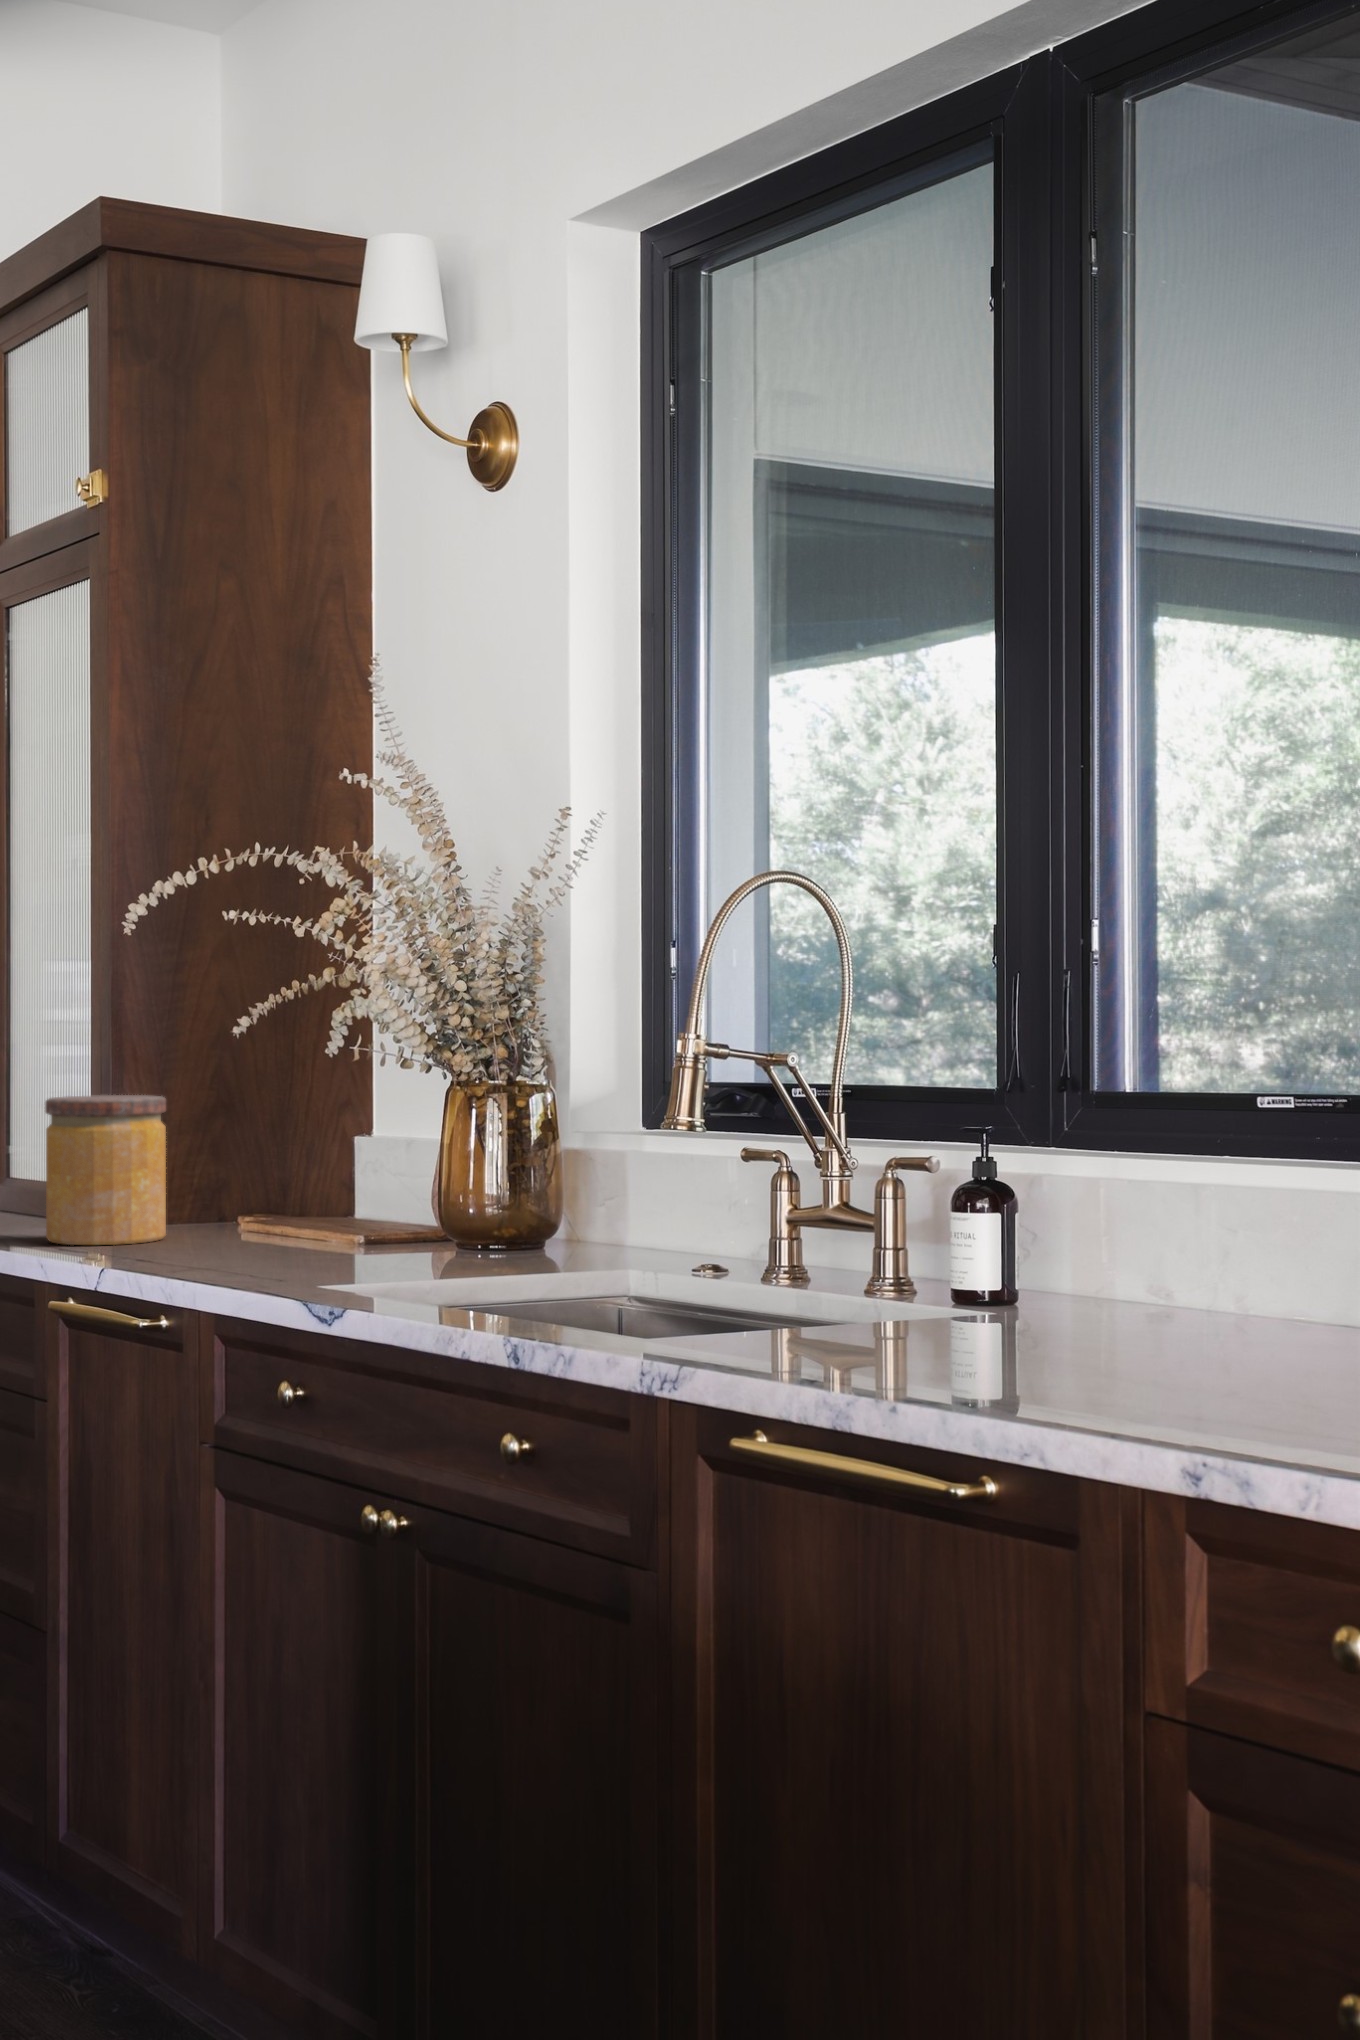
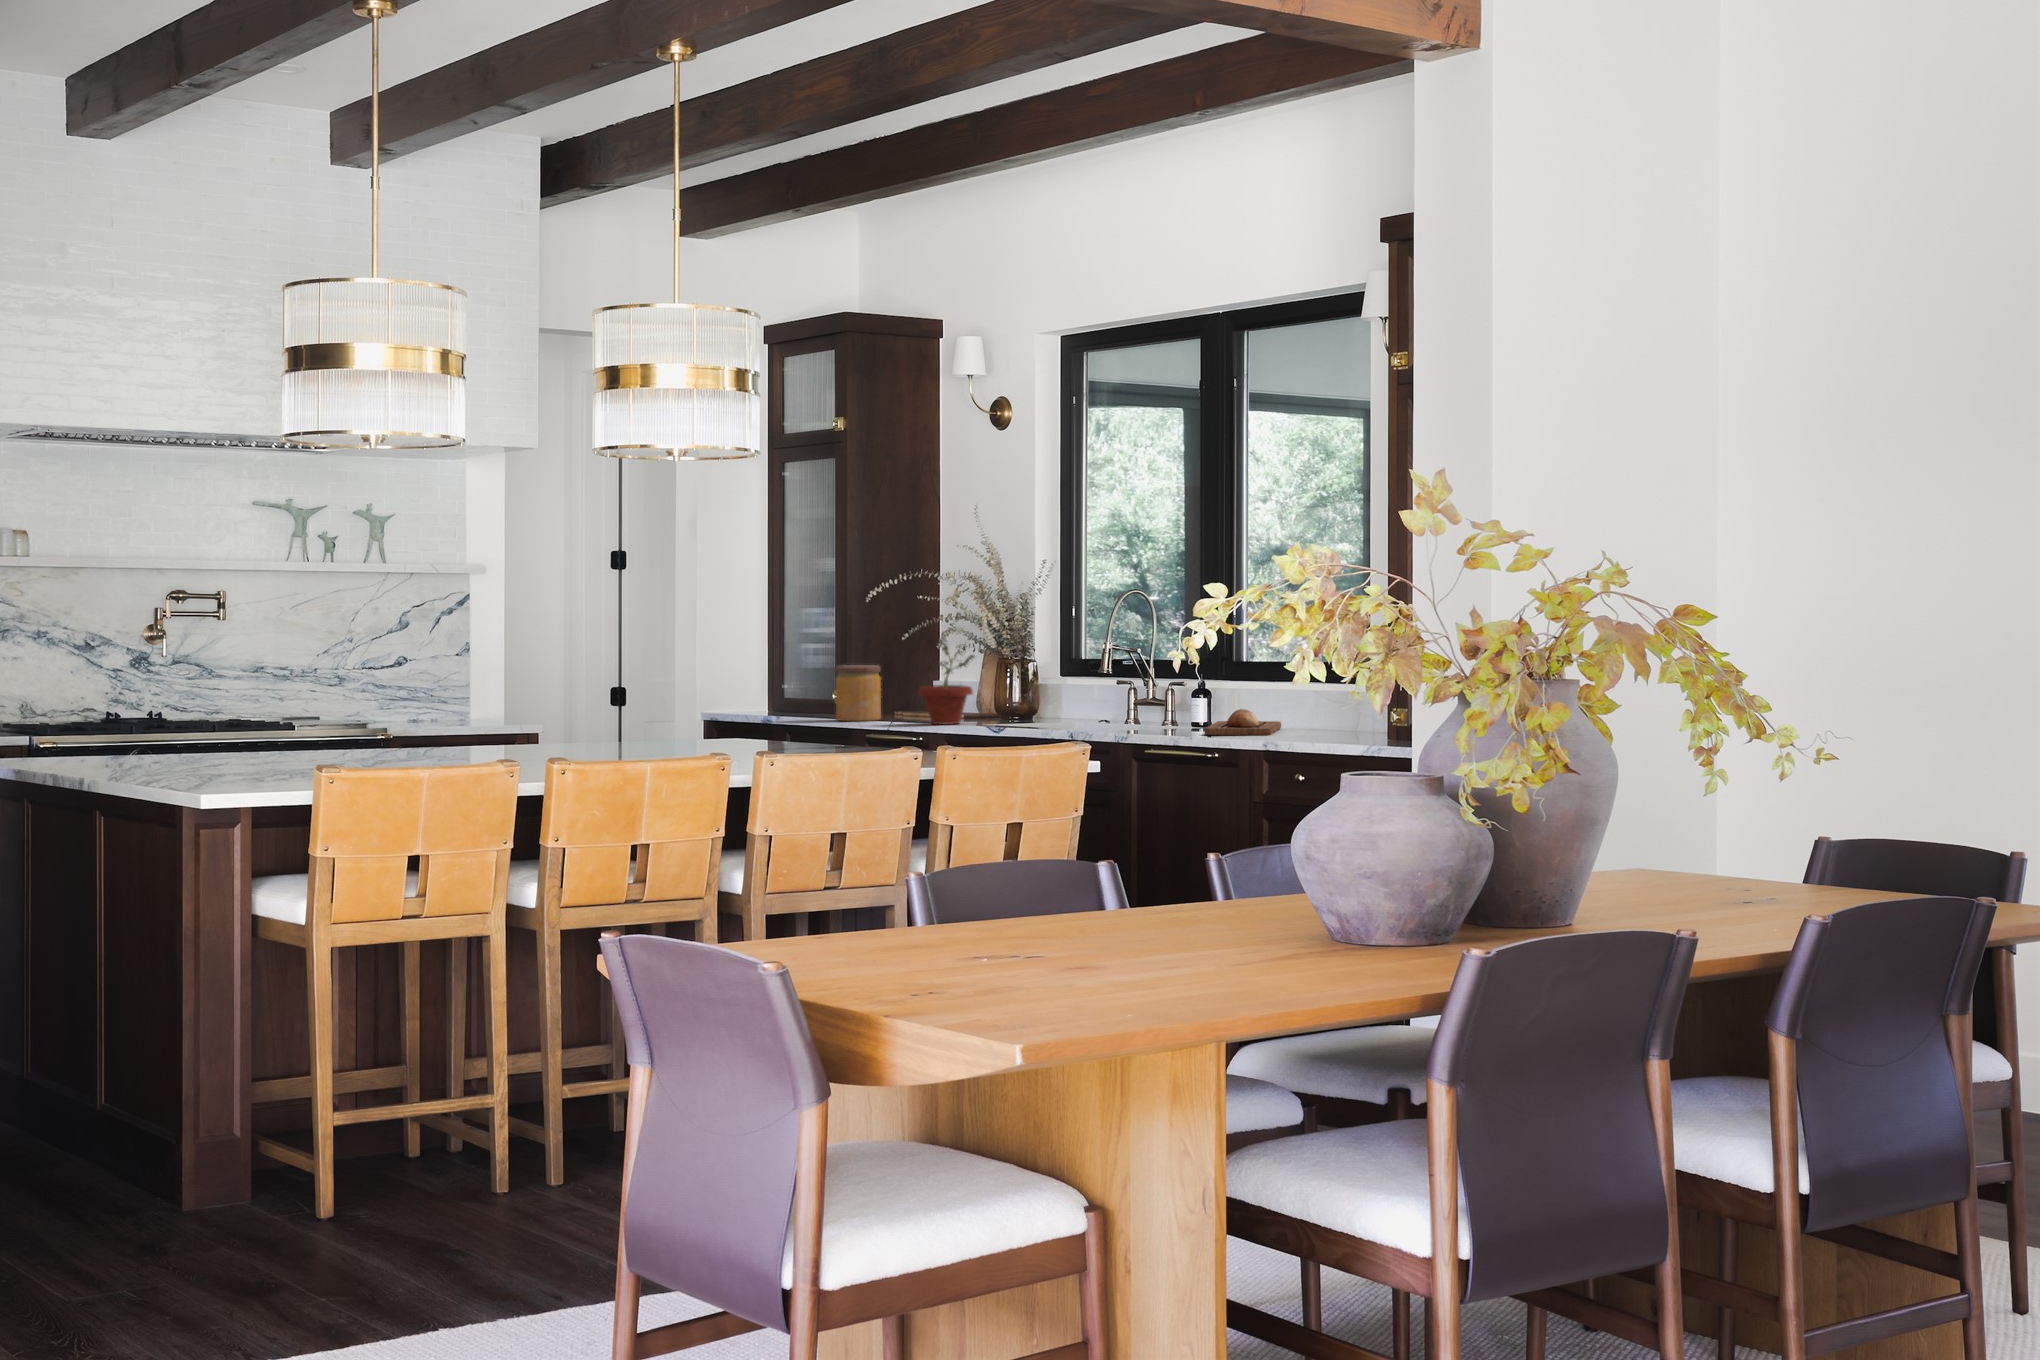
potted plant: none [184,1021,351,1270] -> present [918,640,974,725]
bread loaf: none [951,1271,1251,1399] -> present [1205,709,1281,736]

